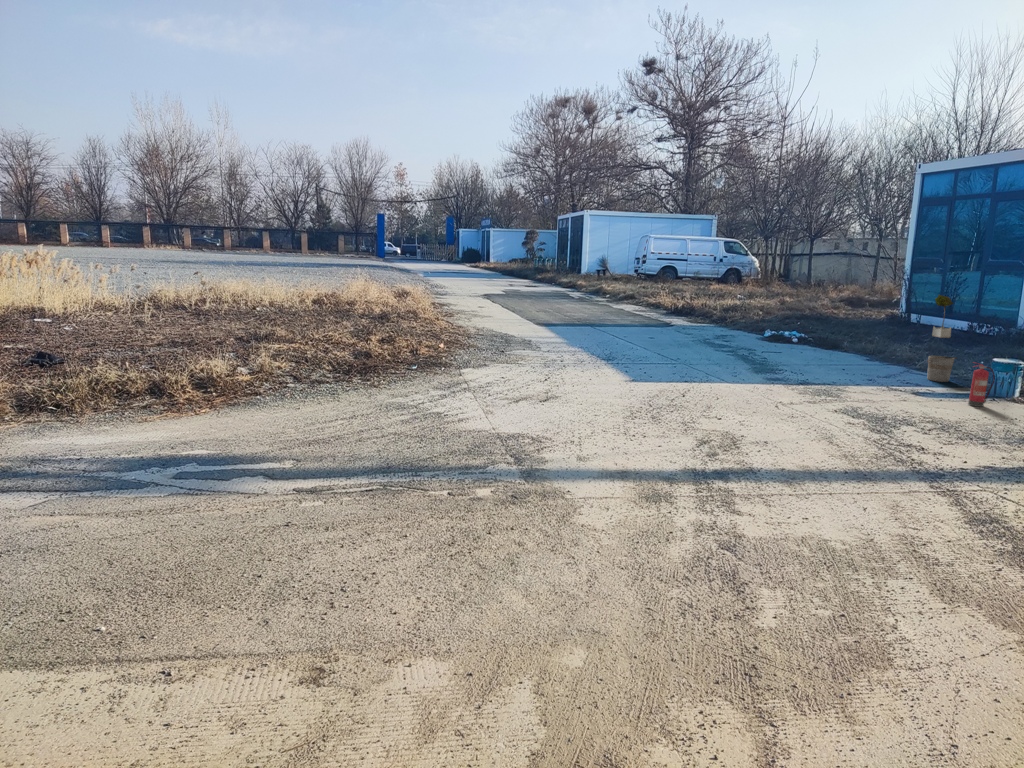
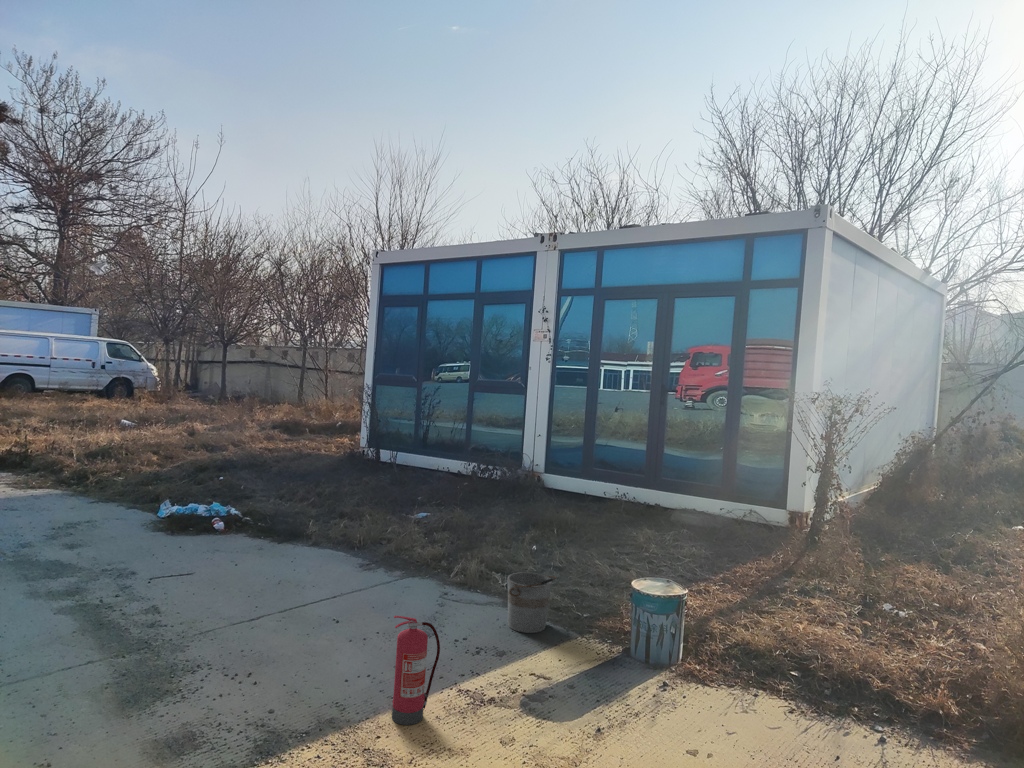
potted tree: present [932,295,954,338] -> none [410,423,432,483]
fire extinguisher: present [968,364,995,407] -> present [392,616,440,725]

